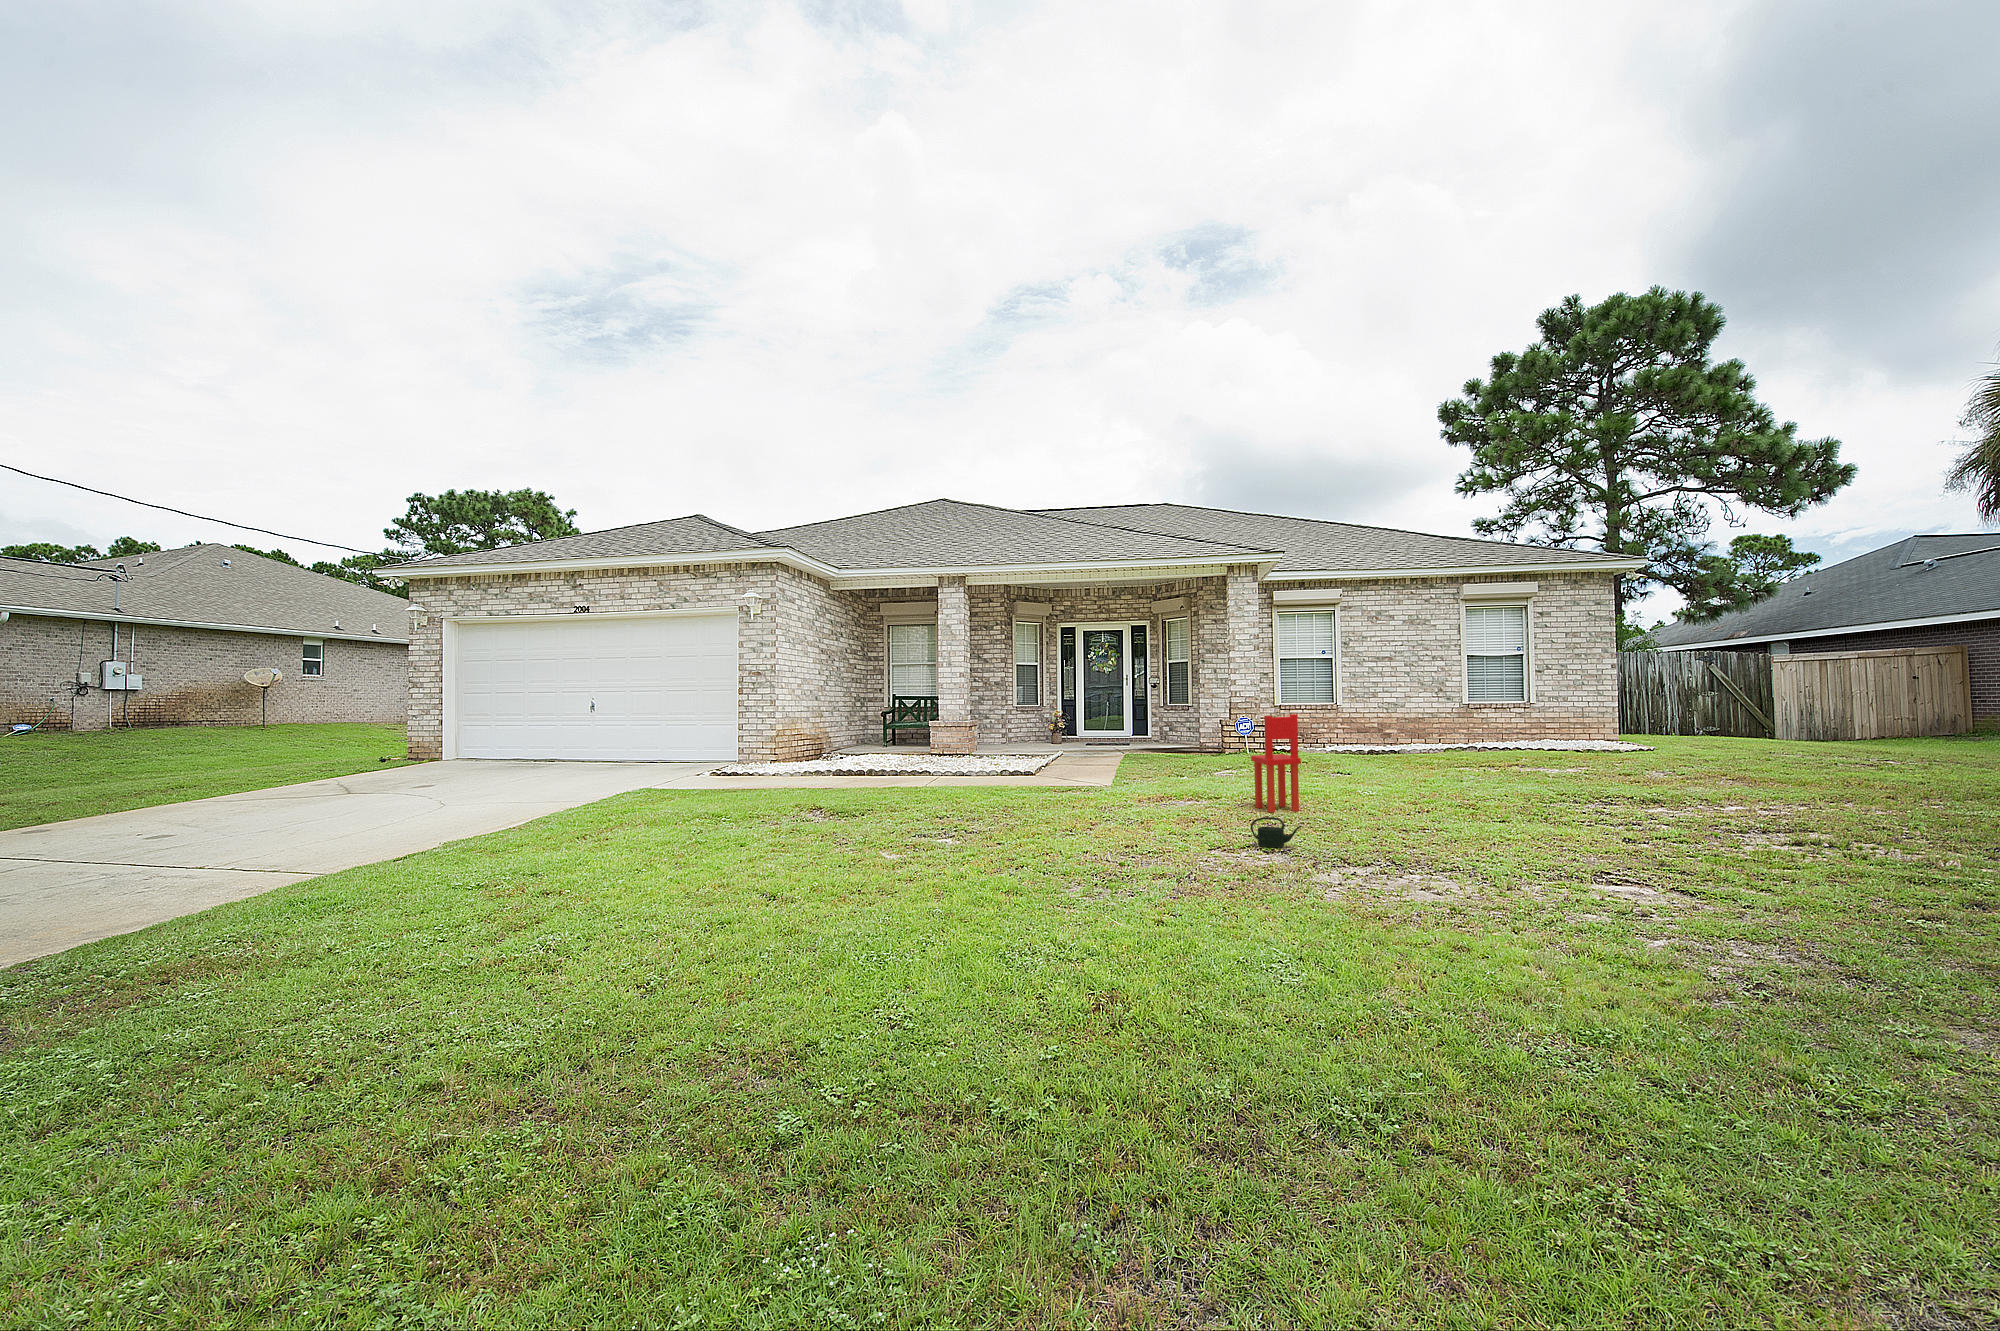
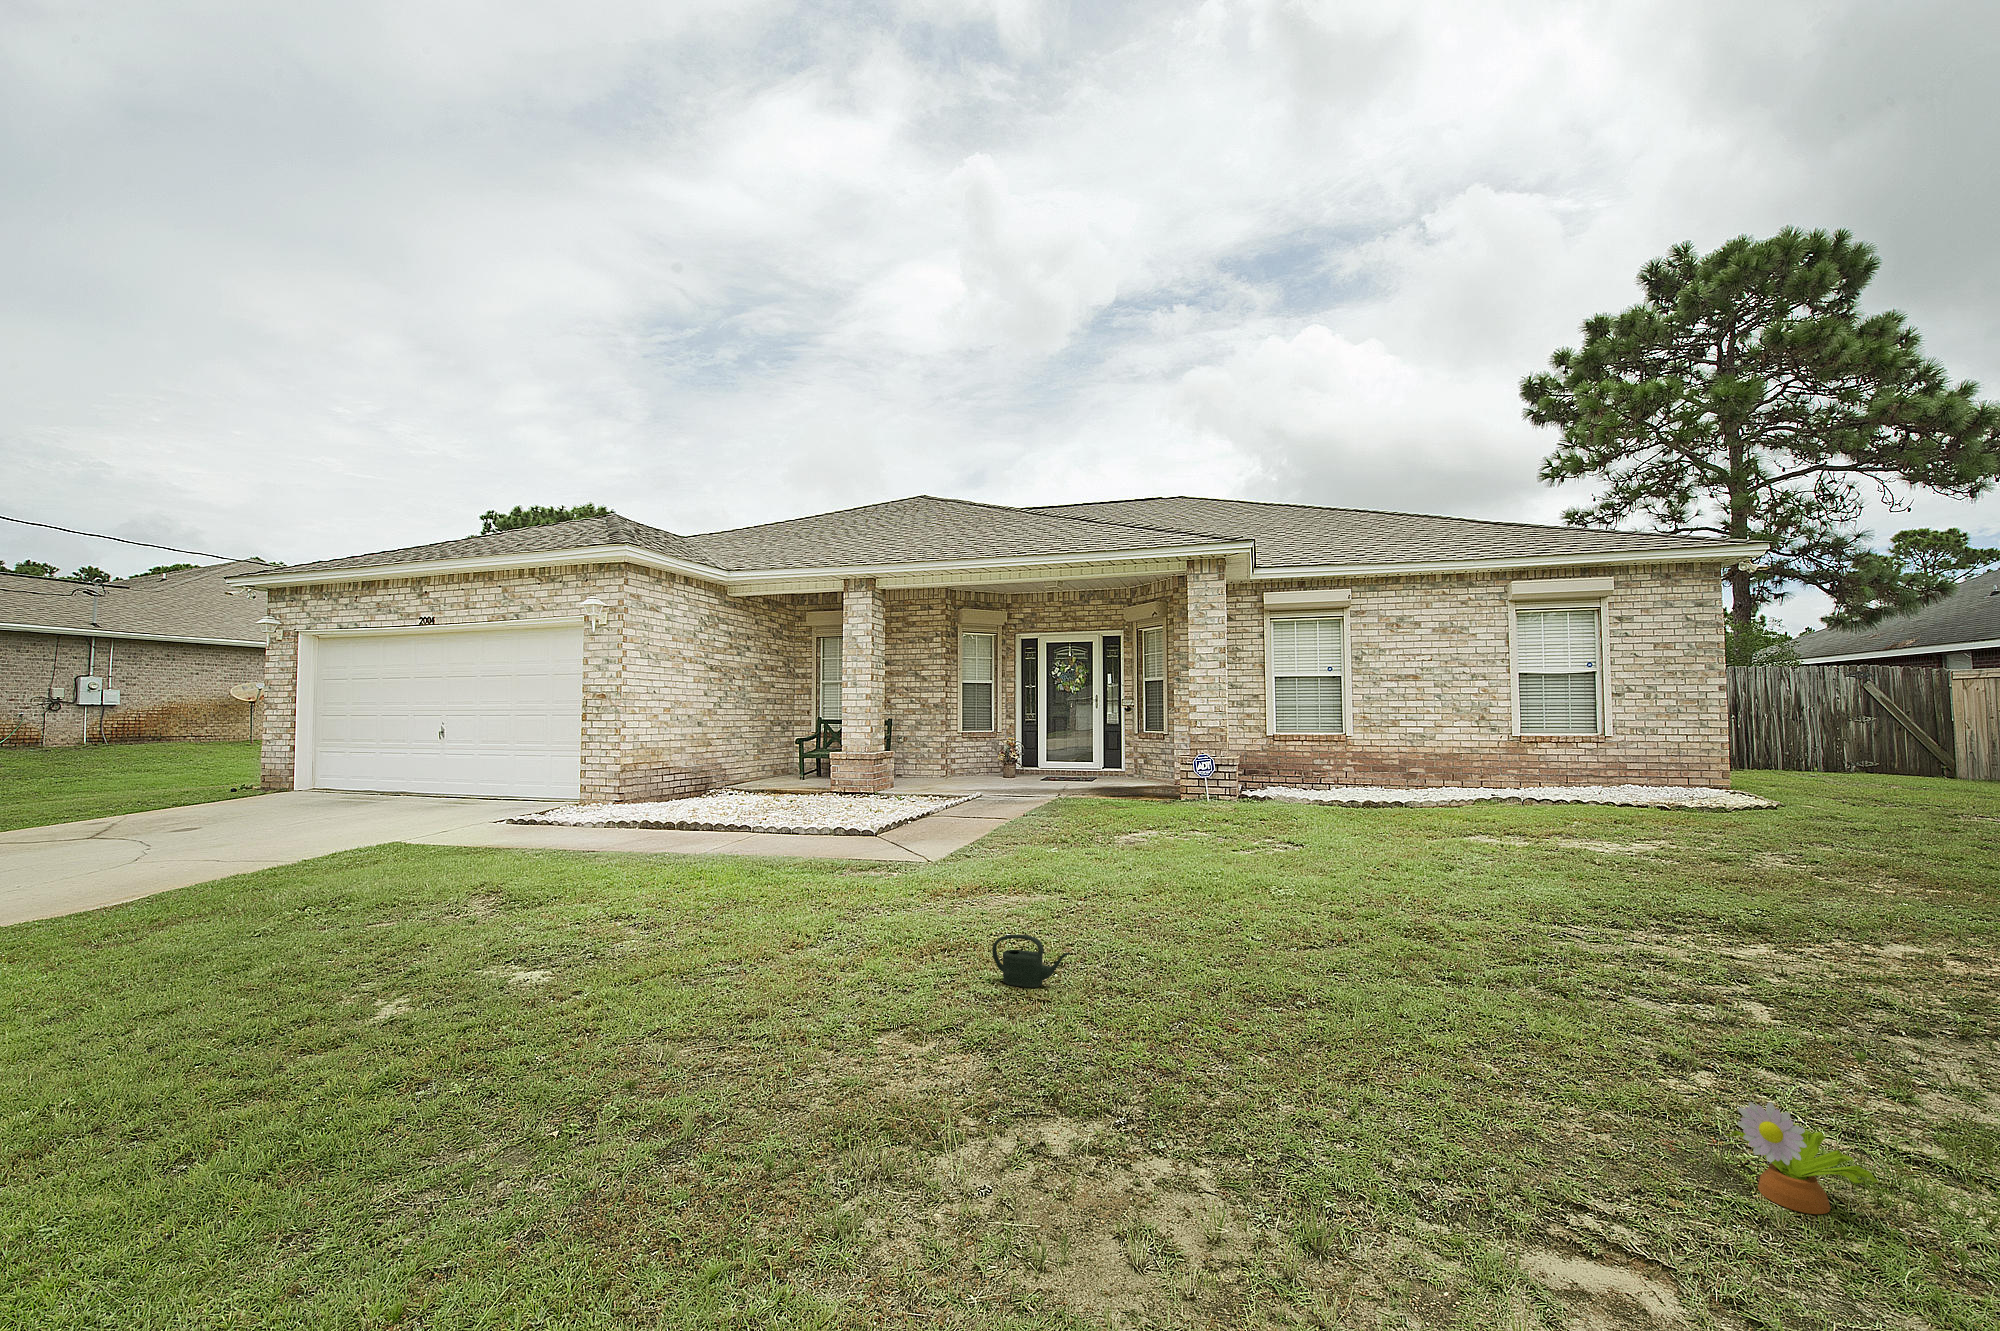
chair: present [1251,714,1301,813] -> none [1092,757,1155,907]
decorative plant: none [1684,853,1751,899] -> present [1725,1102,1878,1214]

